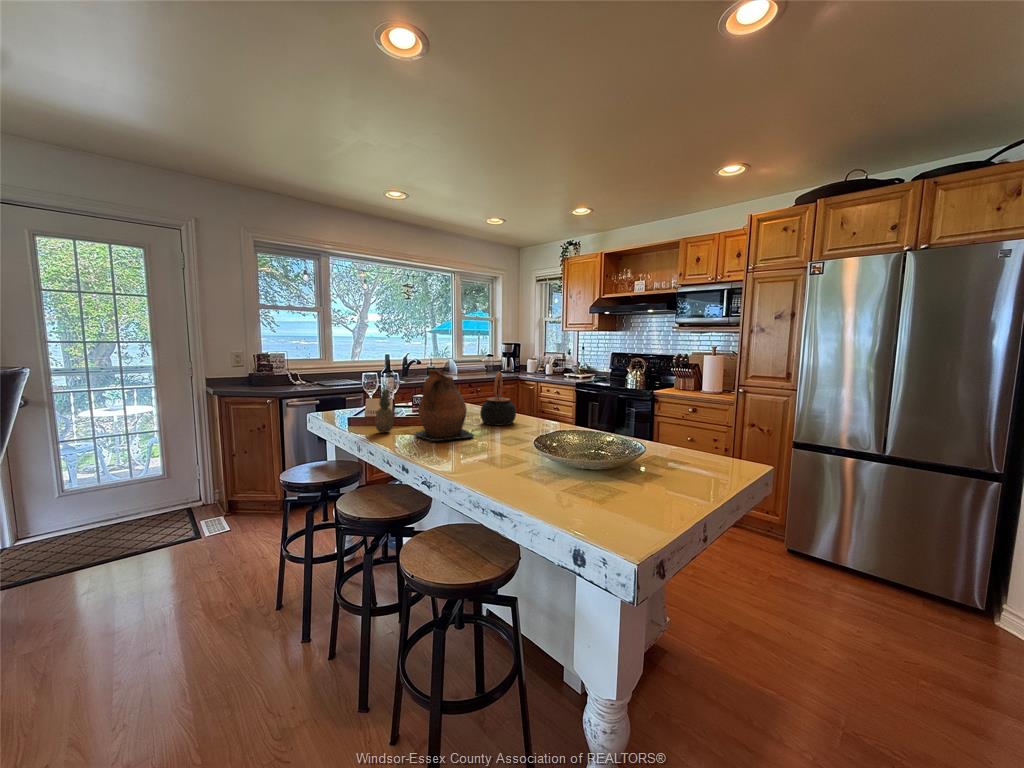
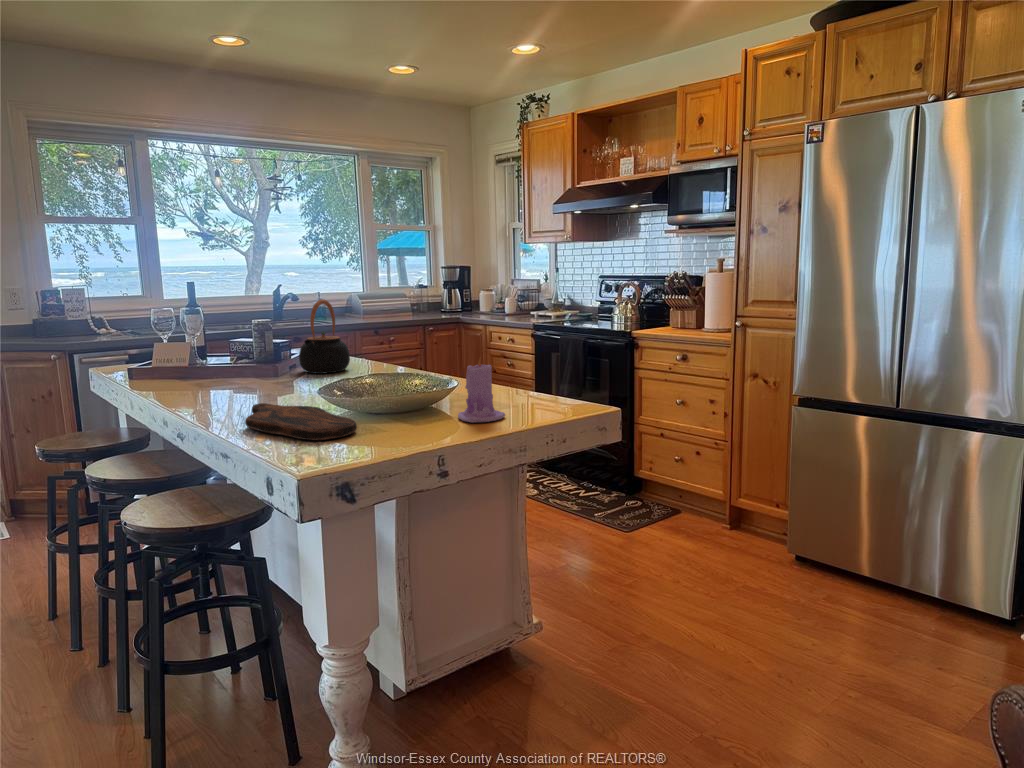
ceramic pitcher: present [416,370,474,441] -> none [188,297,269,389]
fruit: present [375,388,393,432] -> none [144,321,170,384]
candle: none [678,430,720,485] -> present [458,360,505,423]
cutting board: none [503,461,625,507] -> present [245,403,357,440]

